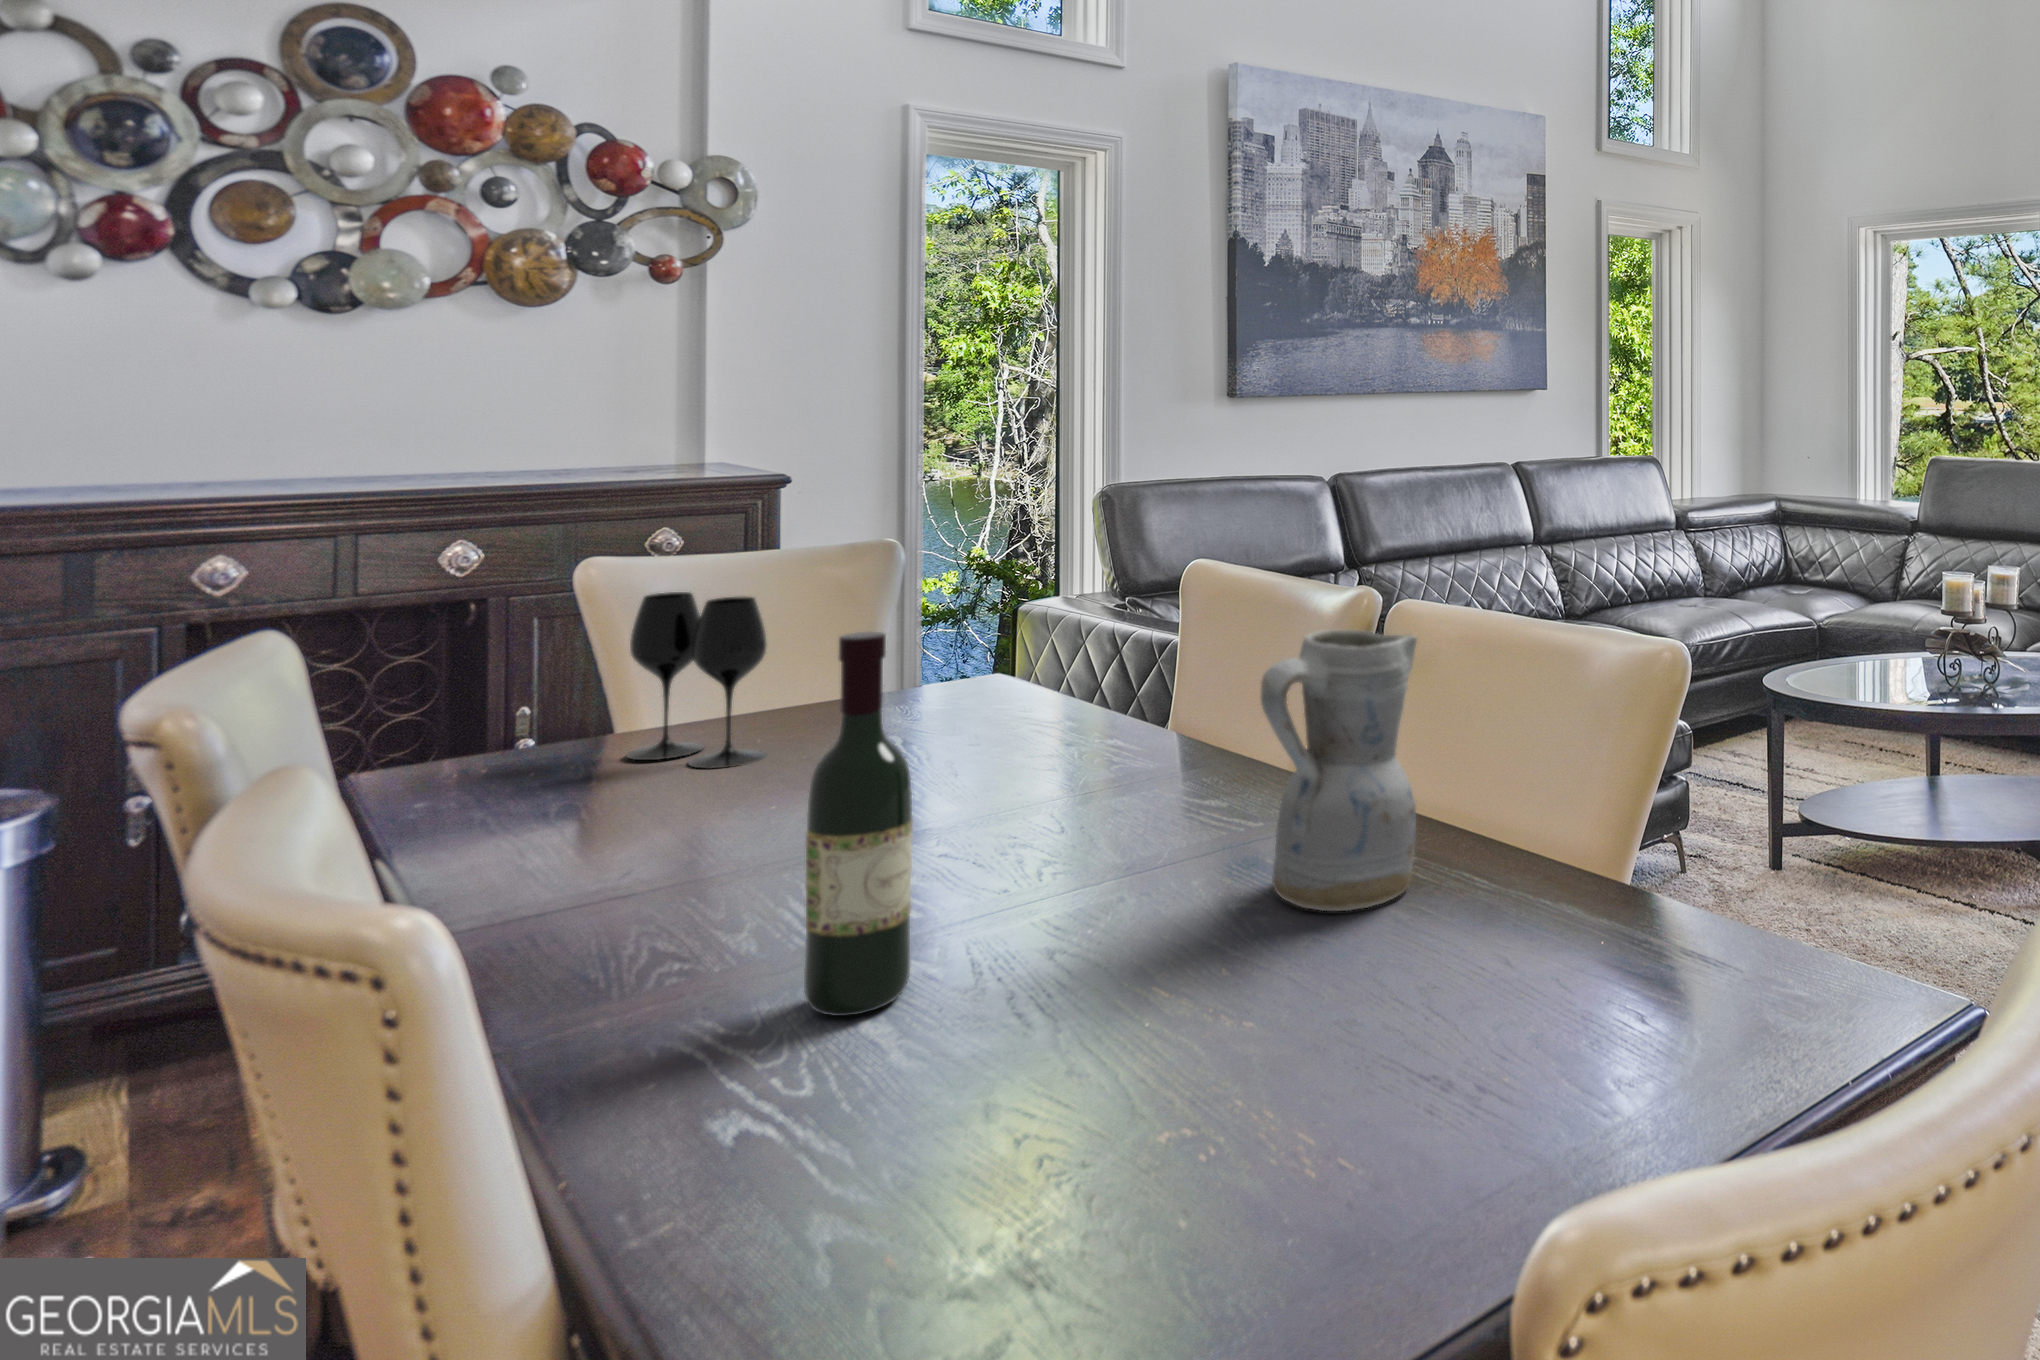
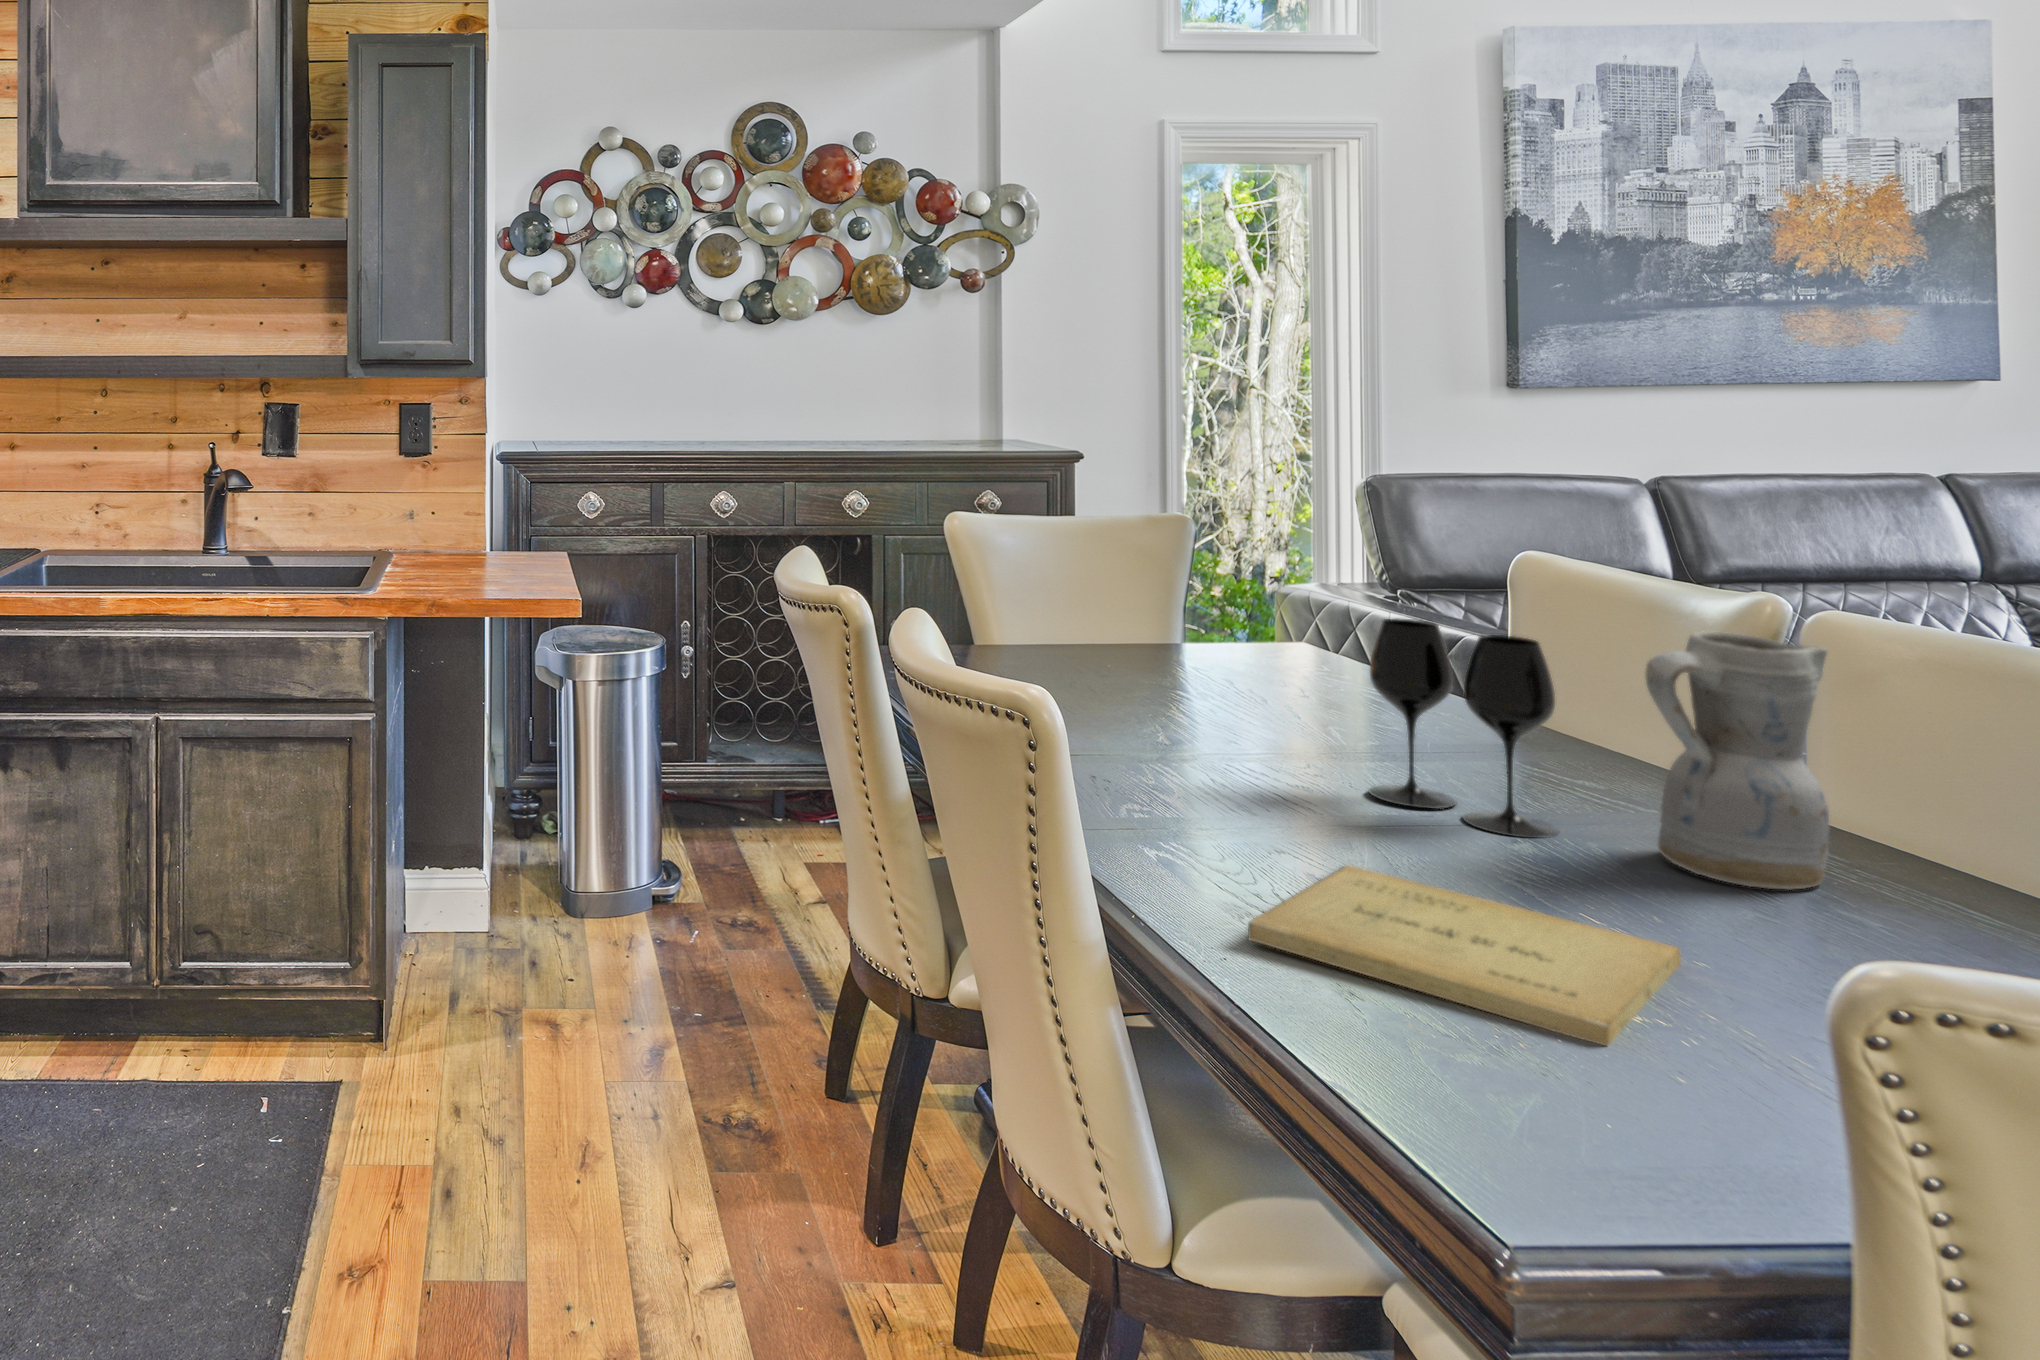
wine glass: present [627,592,767,768] -> present [1369,619,1559,838]
wine bottle: present [804,632,912,1016] -> none [1256,583,1334,855]
book: none [695,1023,1266,1258] -> present [1248,865,1681,1046]

